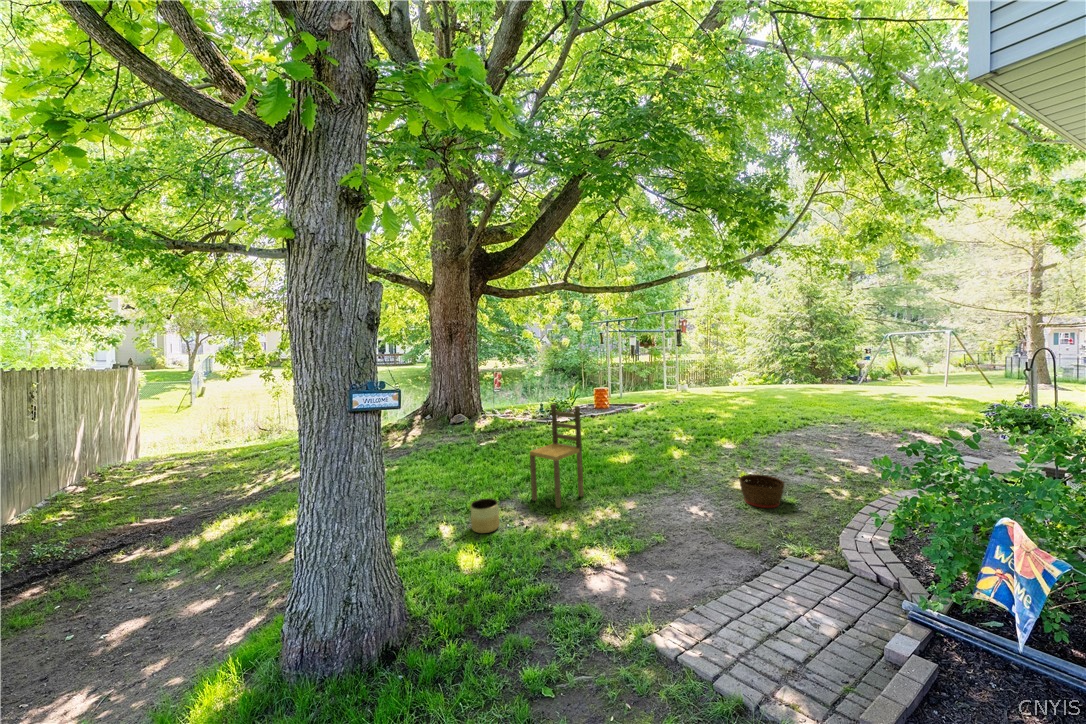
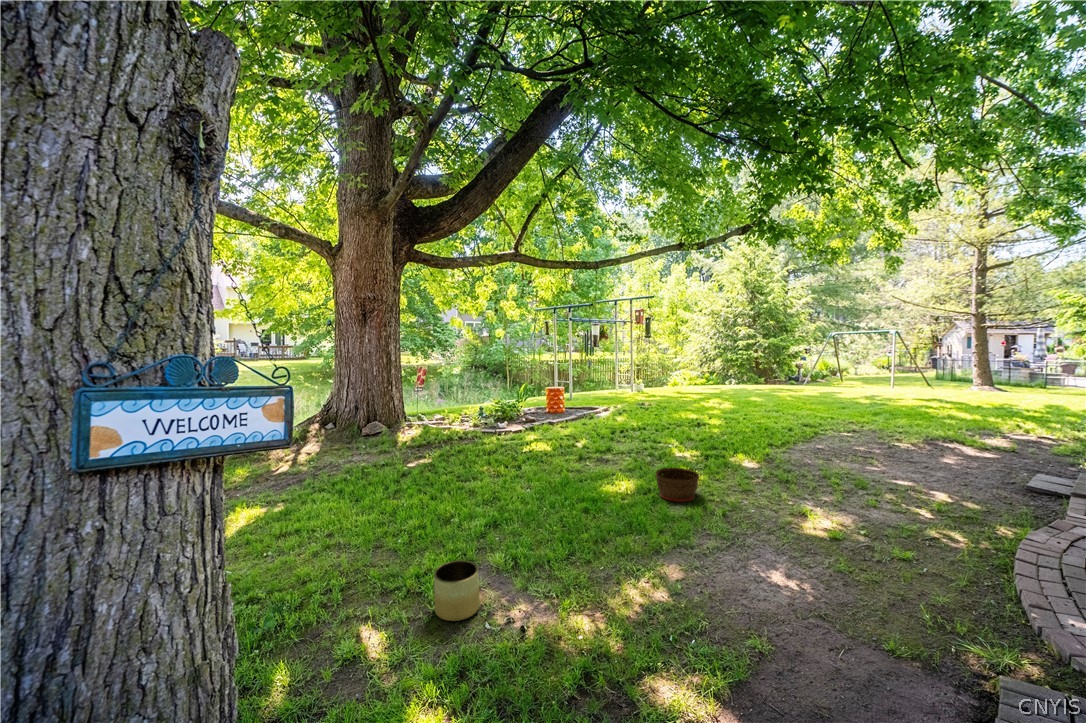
chair: present [530,404,584,508] -> none [512,409,586,565]
basket: present [739,474,784,508] -> present [656,468,699,502]

